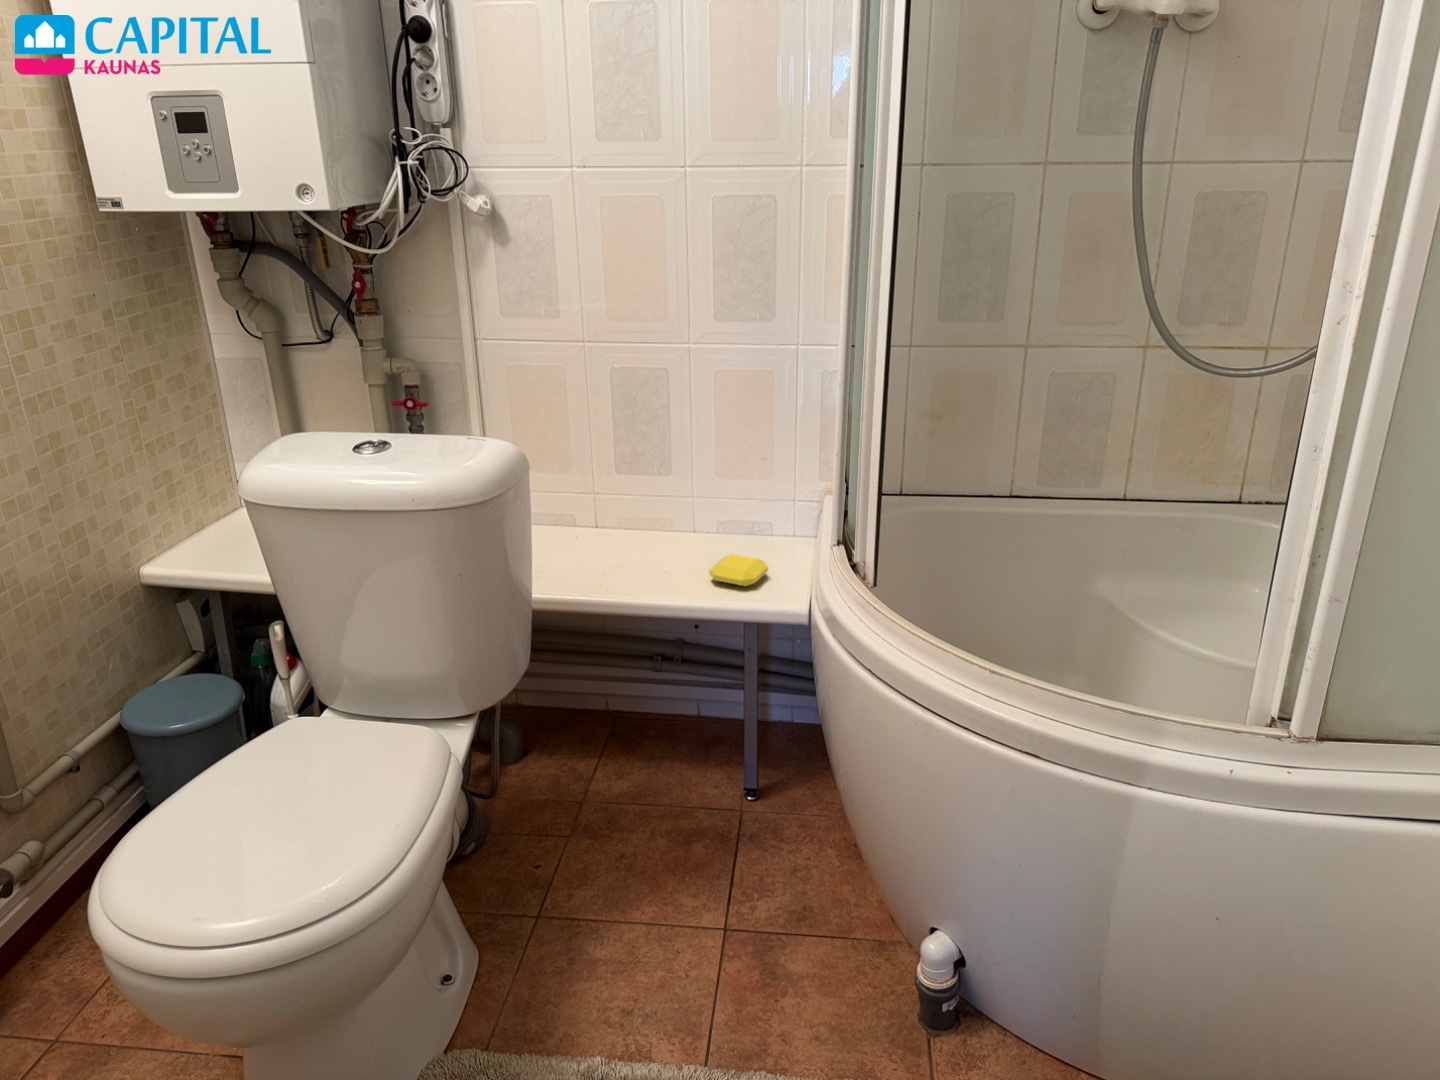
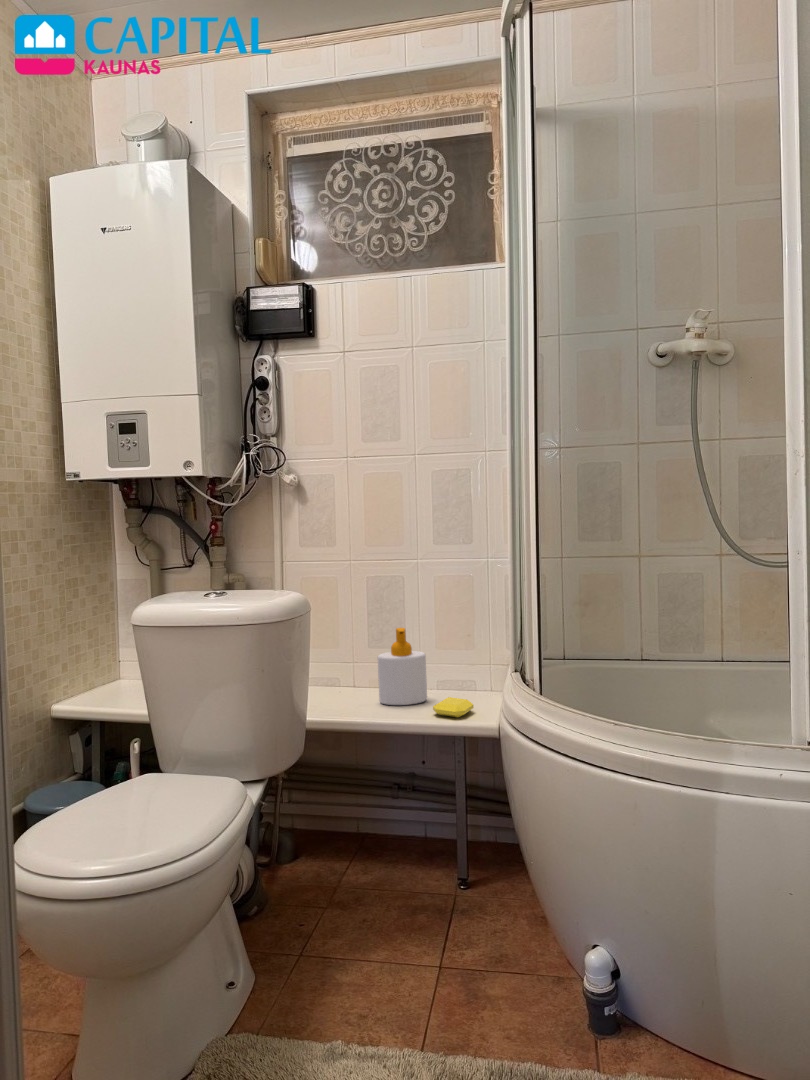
soap bottle: none [627,449,700,562] -> present [378,628,427,705]

